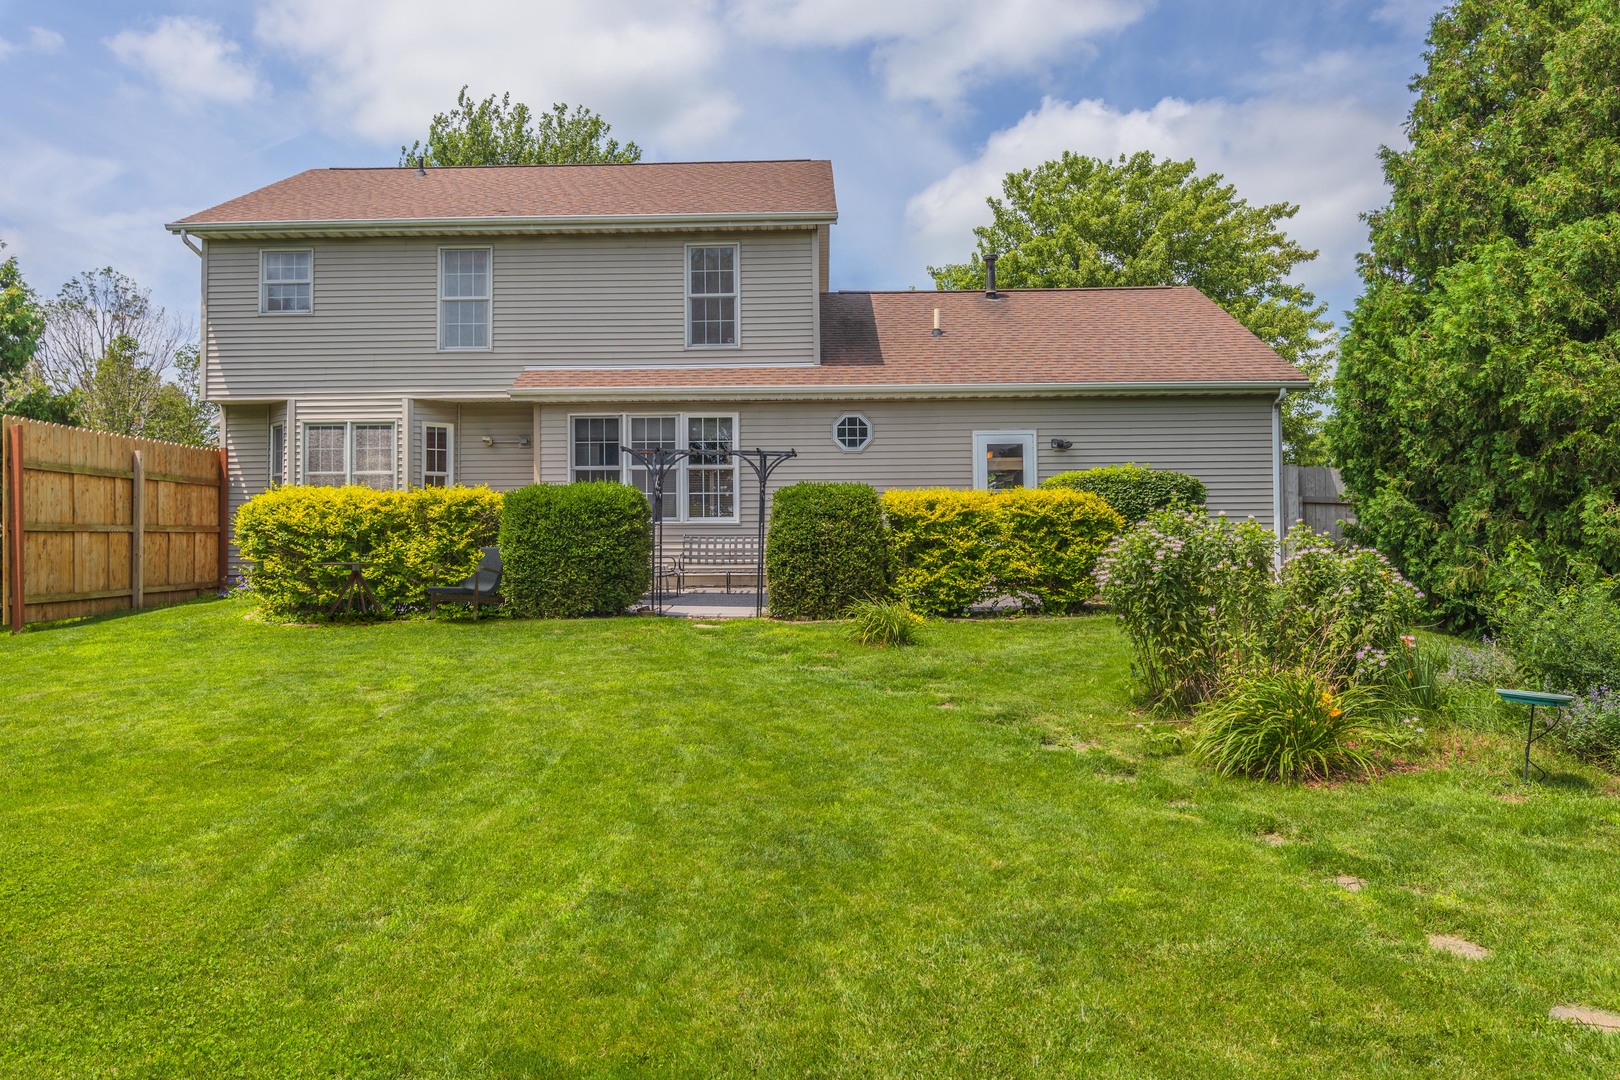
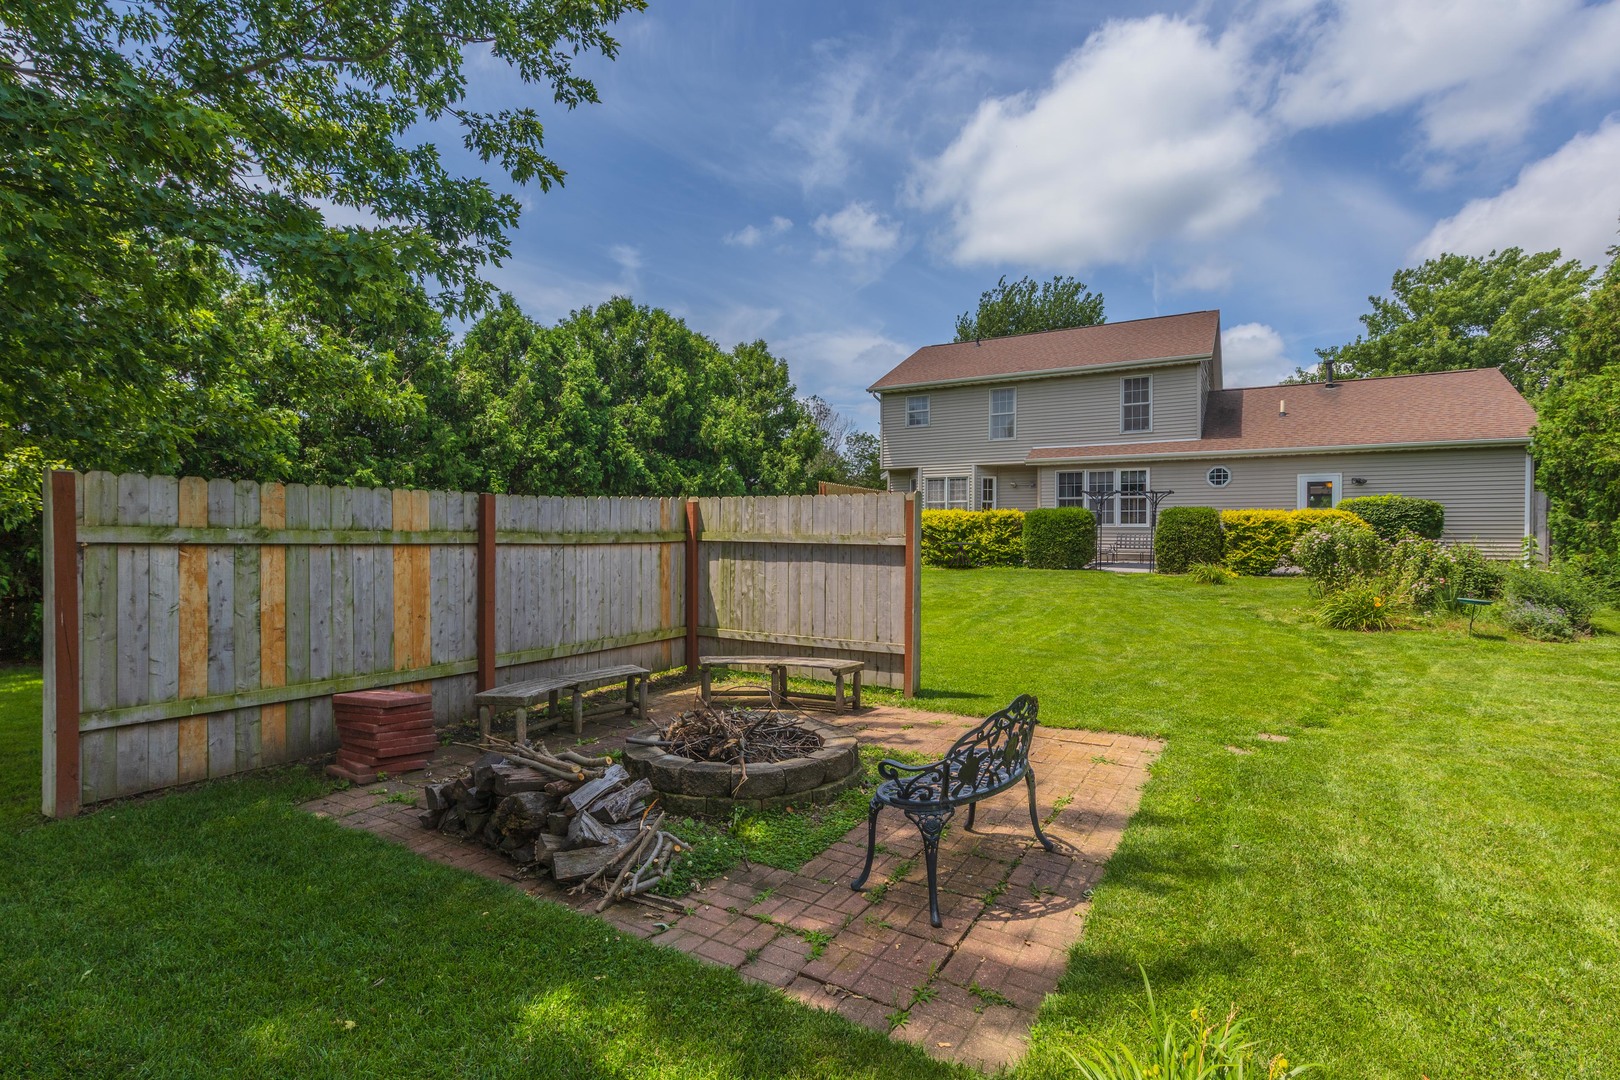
lounge chair: present [427,547,510,620] -> none [991,537,1029,569]

